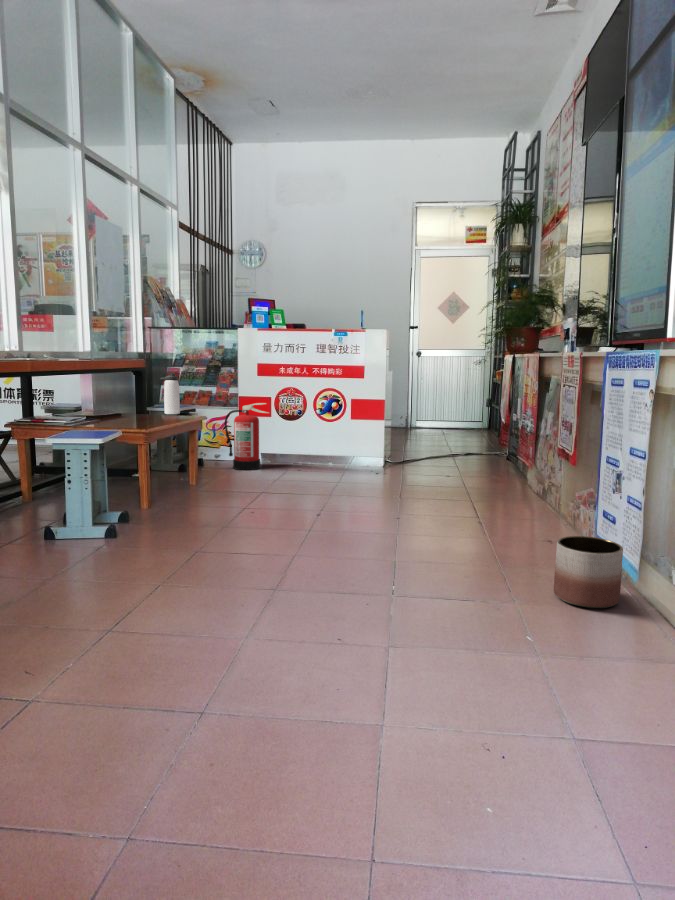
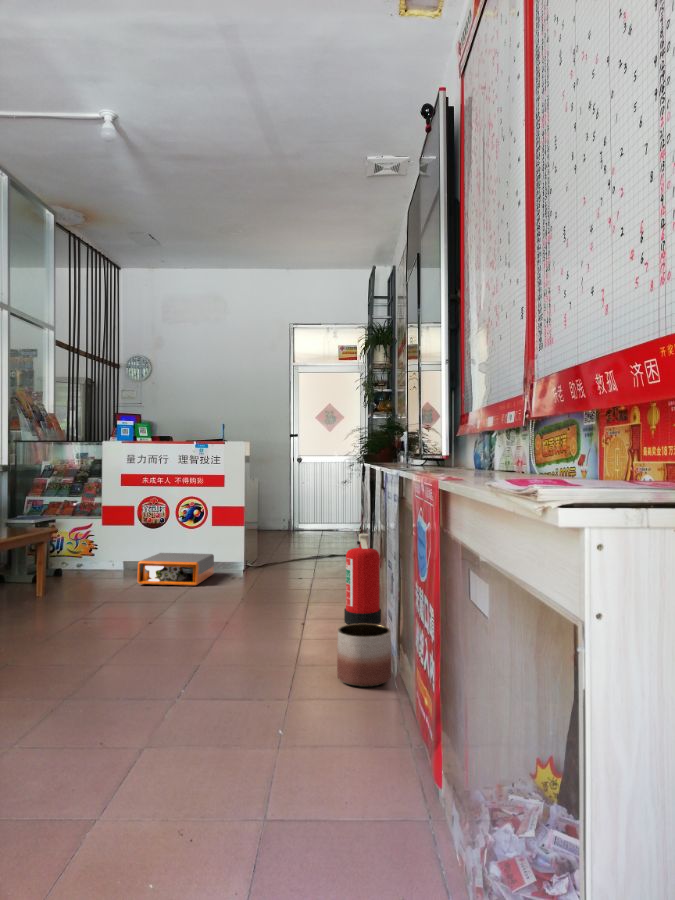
thermos bottle: present [160,373,180,414] -> none [18,485,37,525]
fire extinguisher: present [224,403,267,470] -> present [344,534,381,624]
storage box: none [281,446,353,481] -> present [137,553,214,586]

